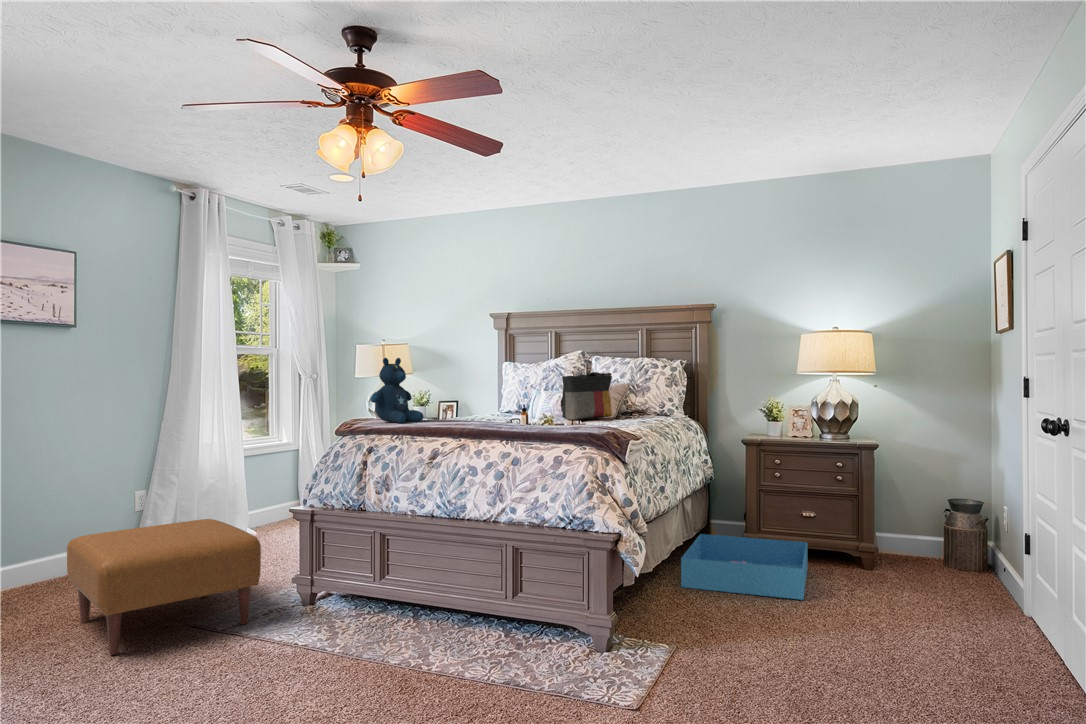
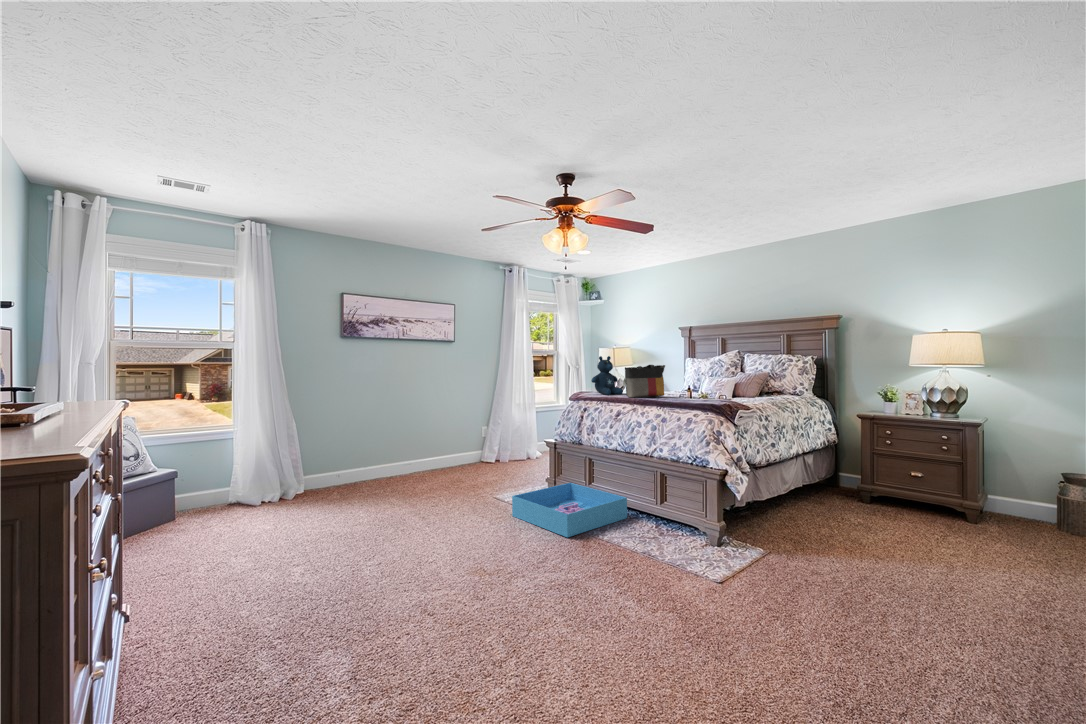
tote bag: present [561,372,612,420] -> present [625,365,665,397]
ottoman: present [67,519,261,655] -> none [440,444,525,507]
storage bin: present [681,534,808,600] -> present [512,483,627,537]

